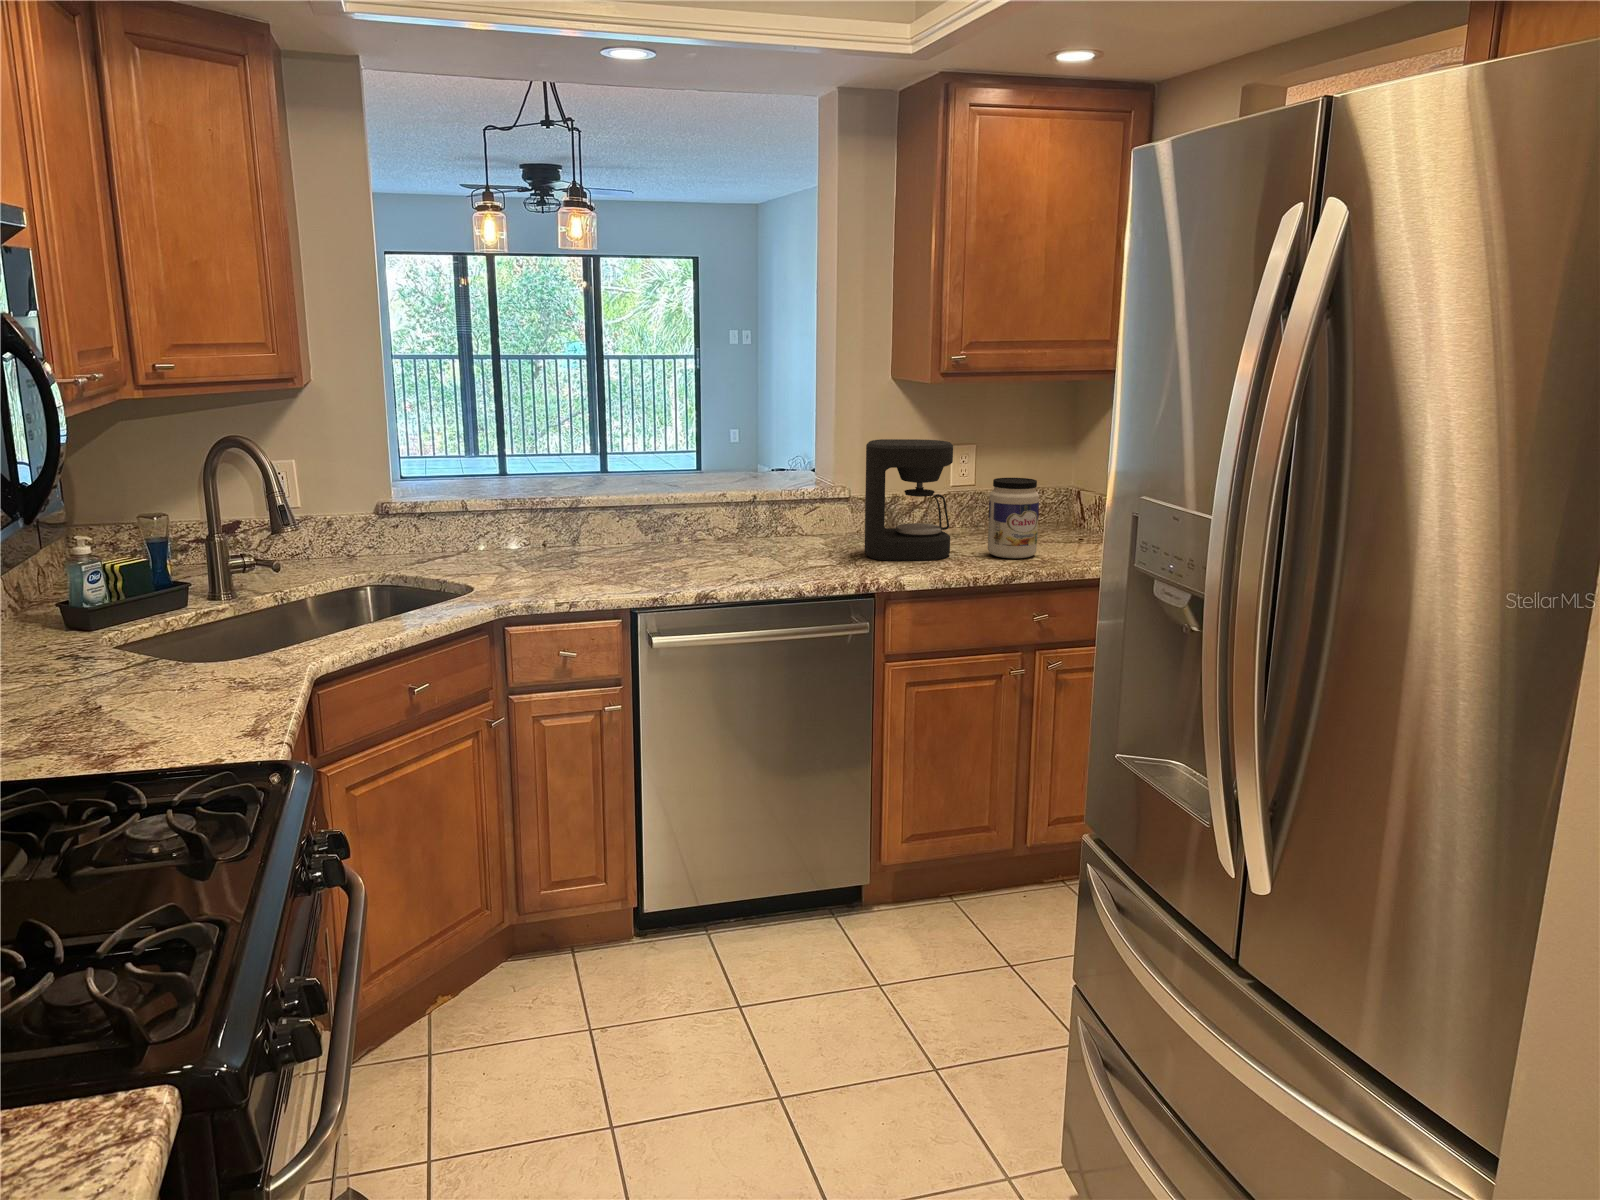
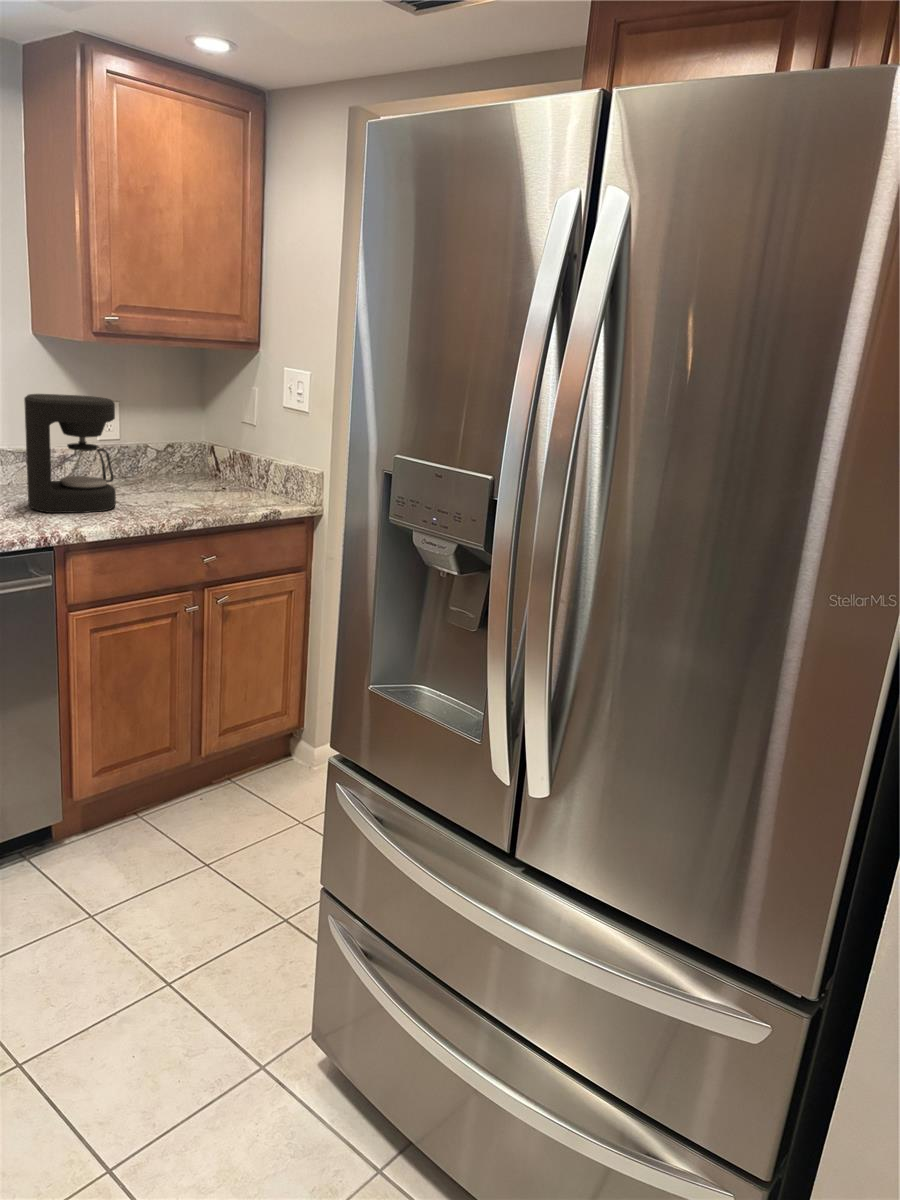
jar: present [988,478,1039,558] -> none [151,434,197,508]

